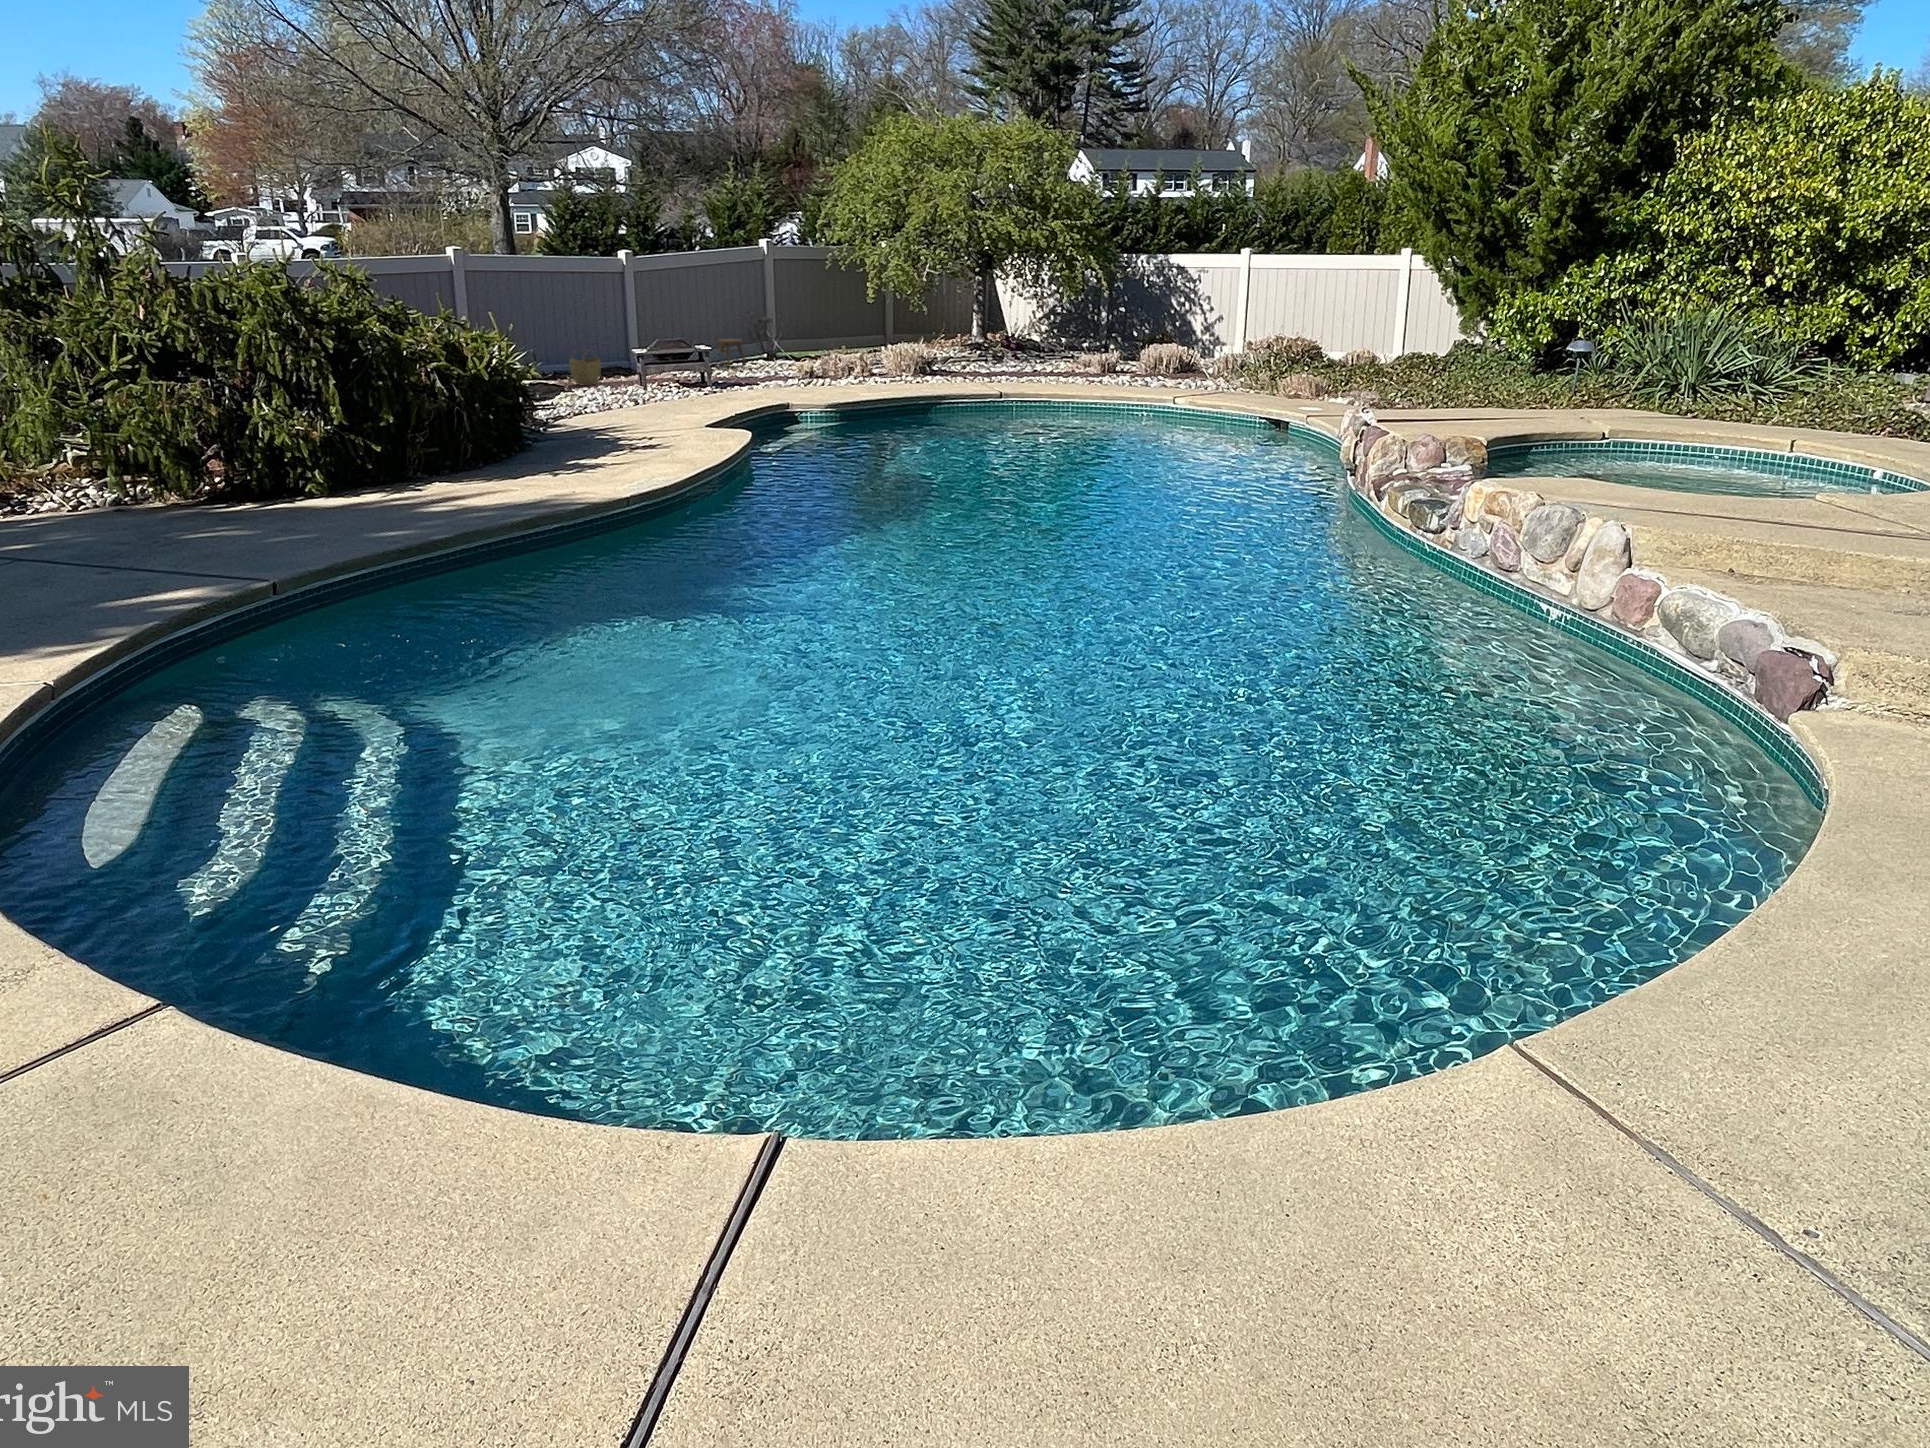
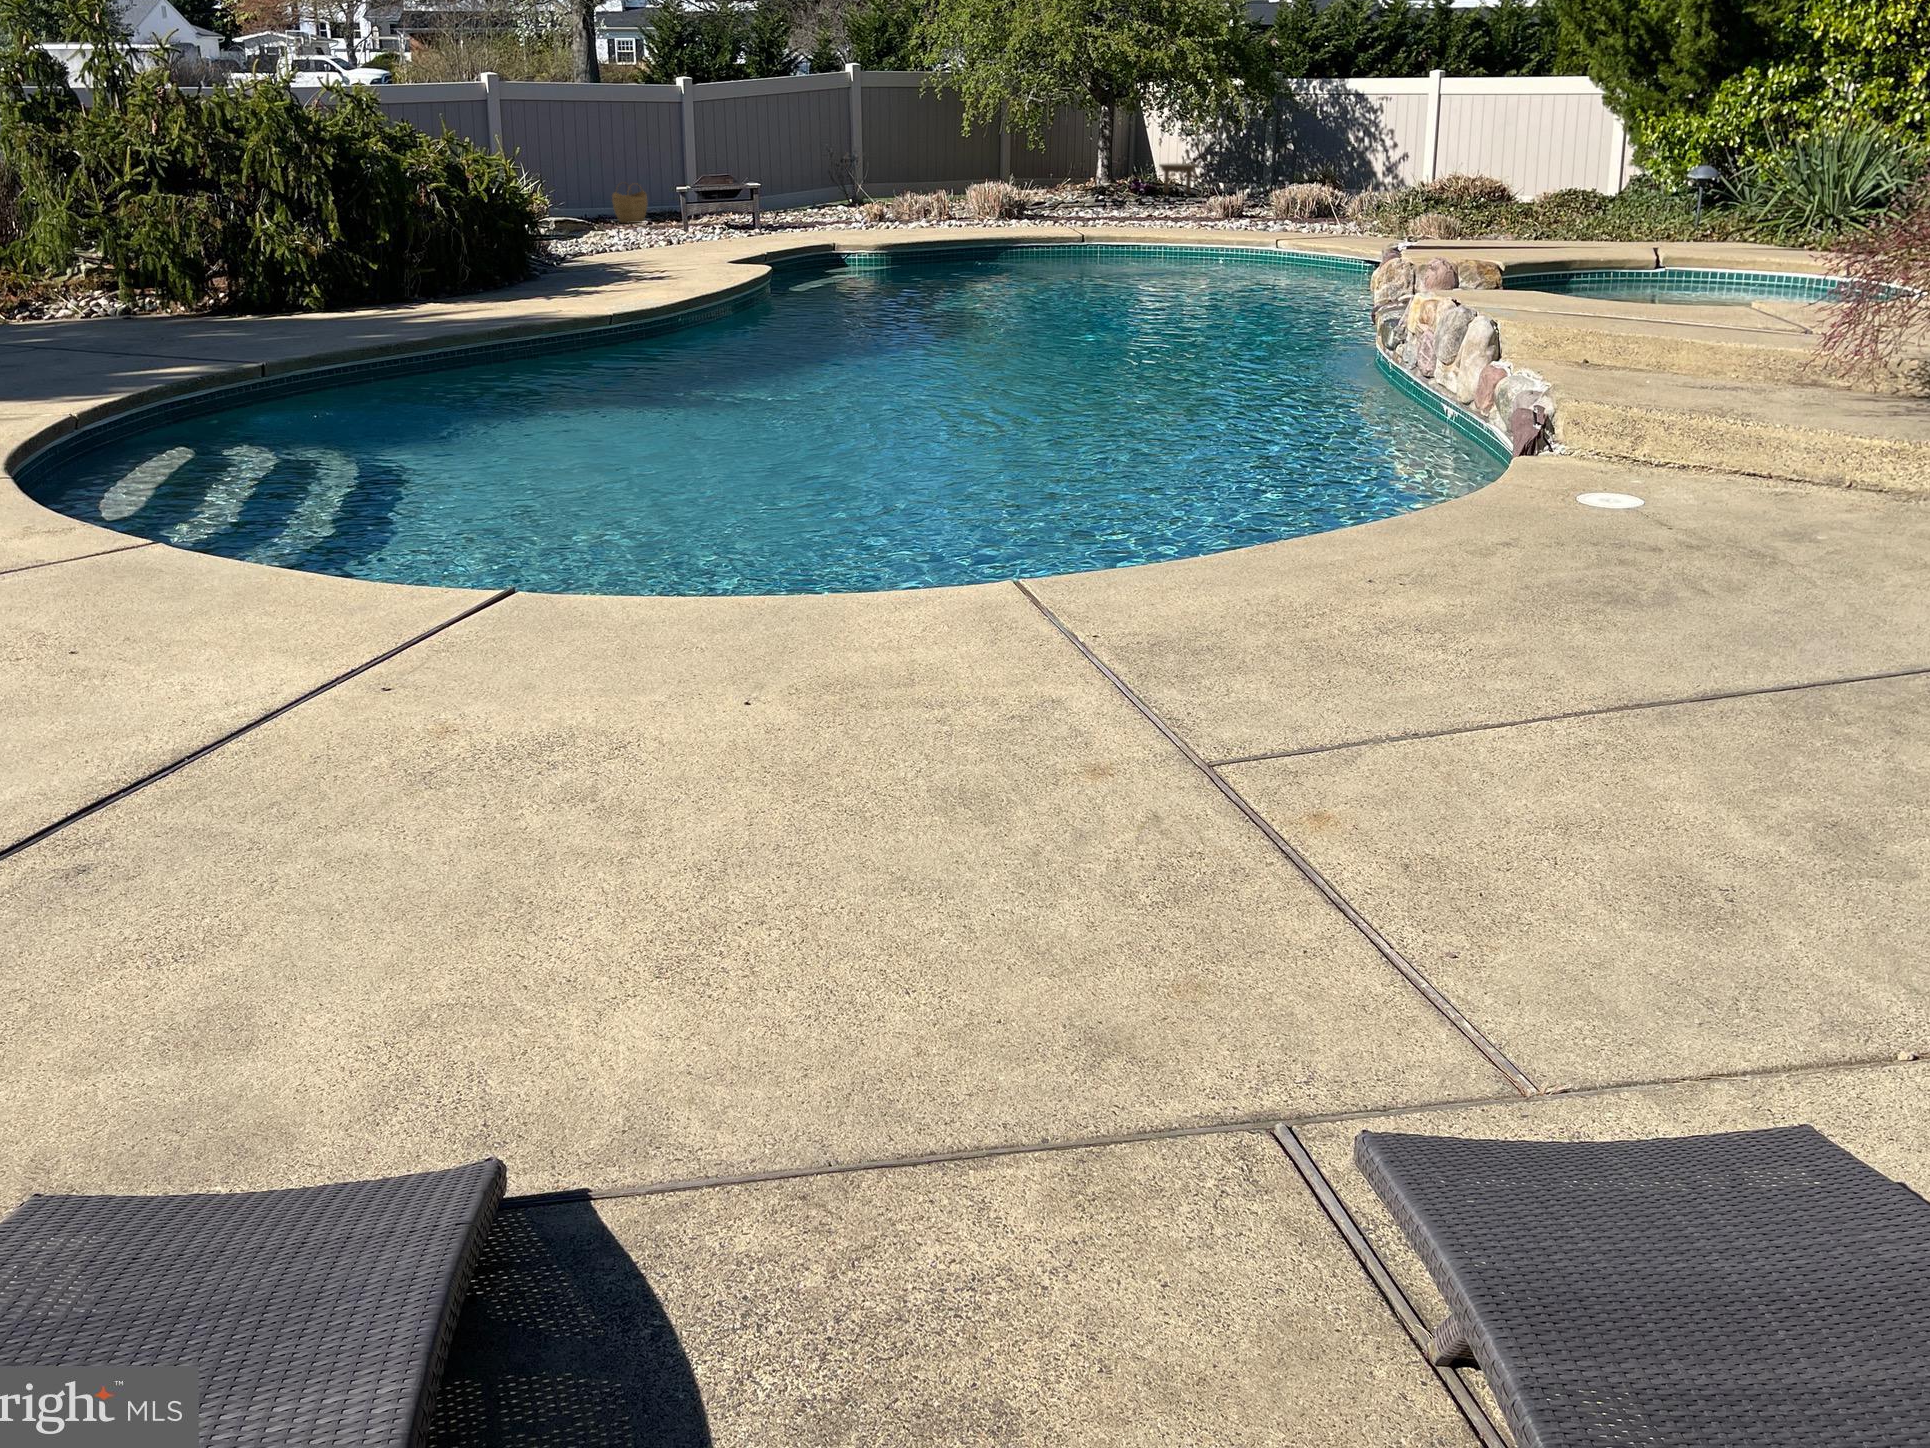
side table: none [1016,324,1048,349] -> present [1159,163,1197,194]
stool: present [717,339,745,366] -> none [790,176,823,208]

